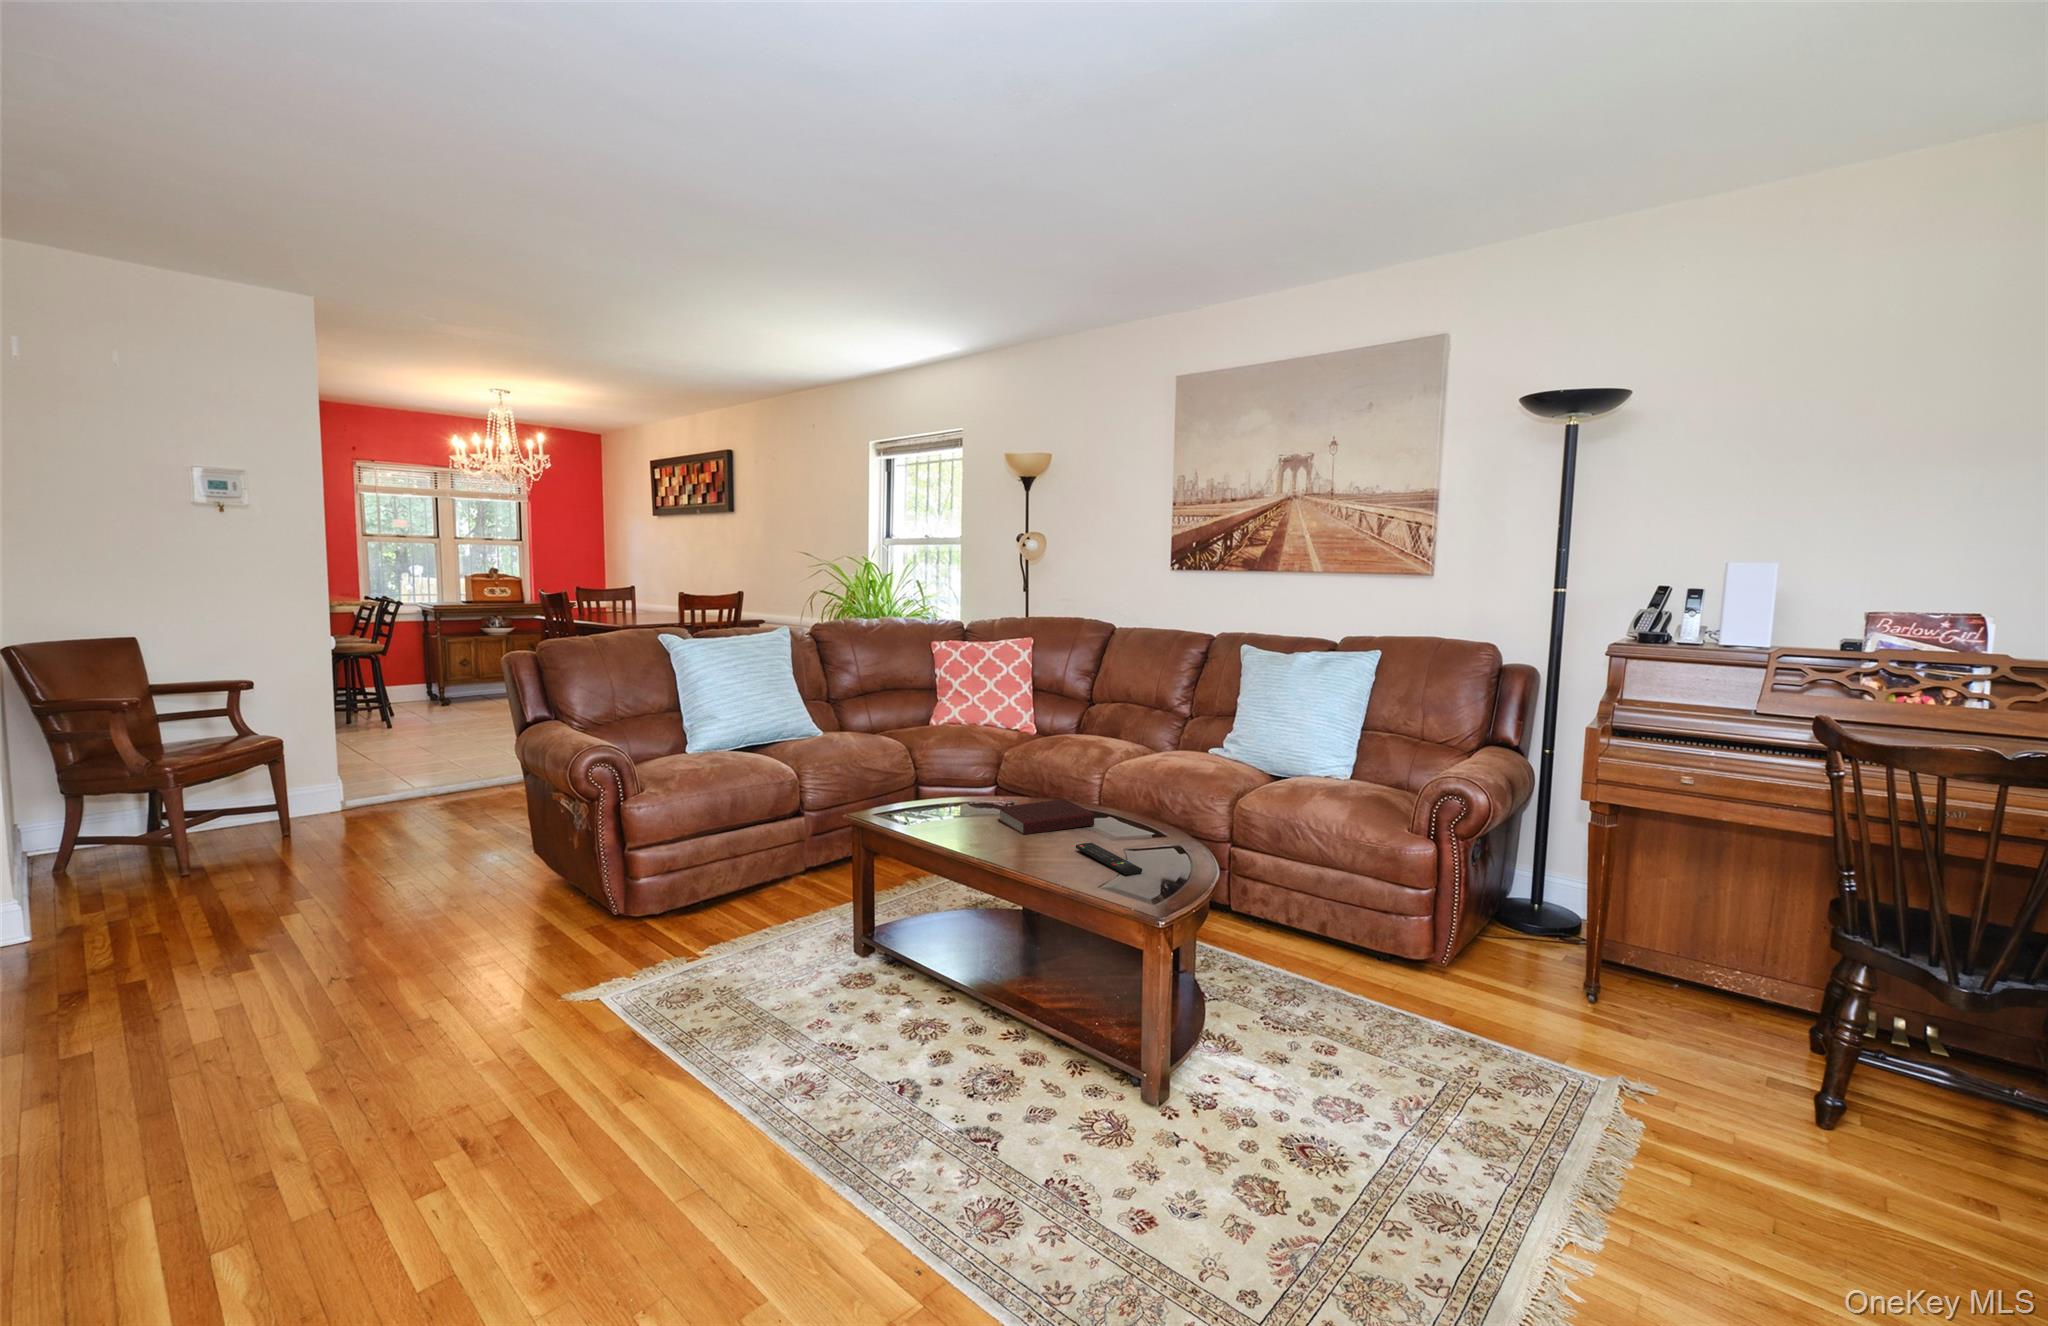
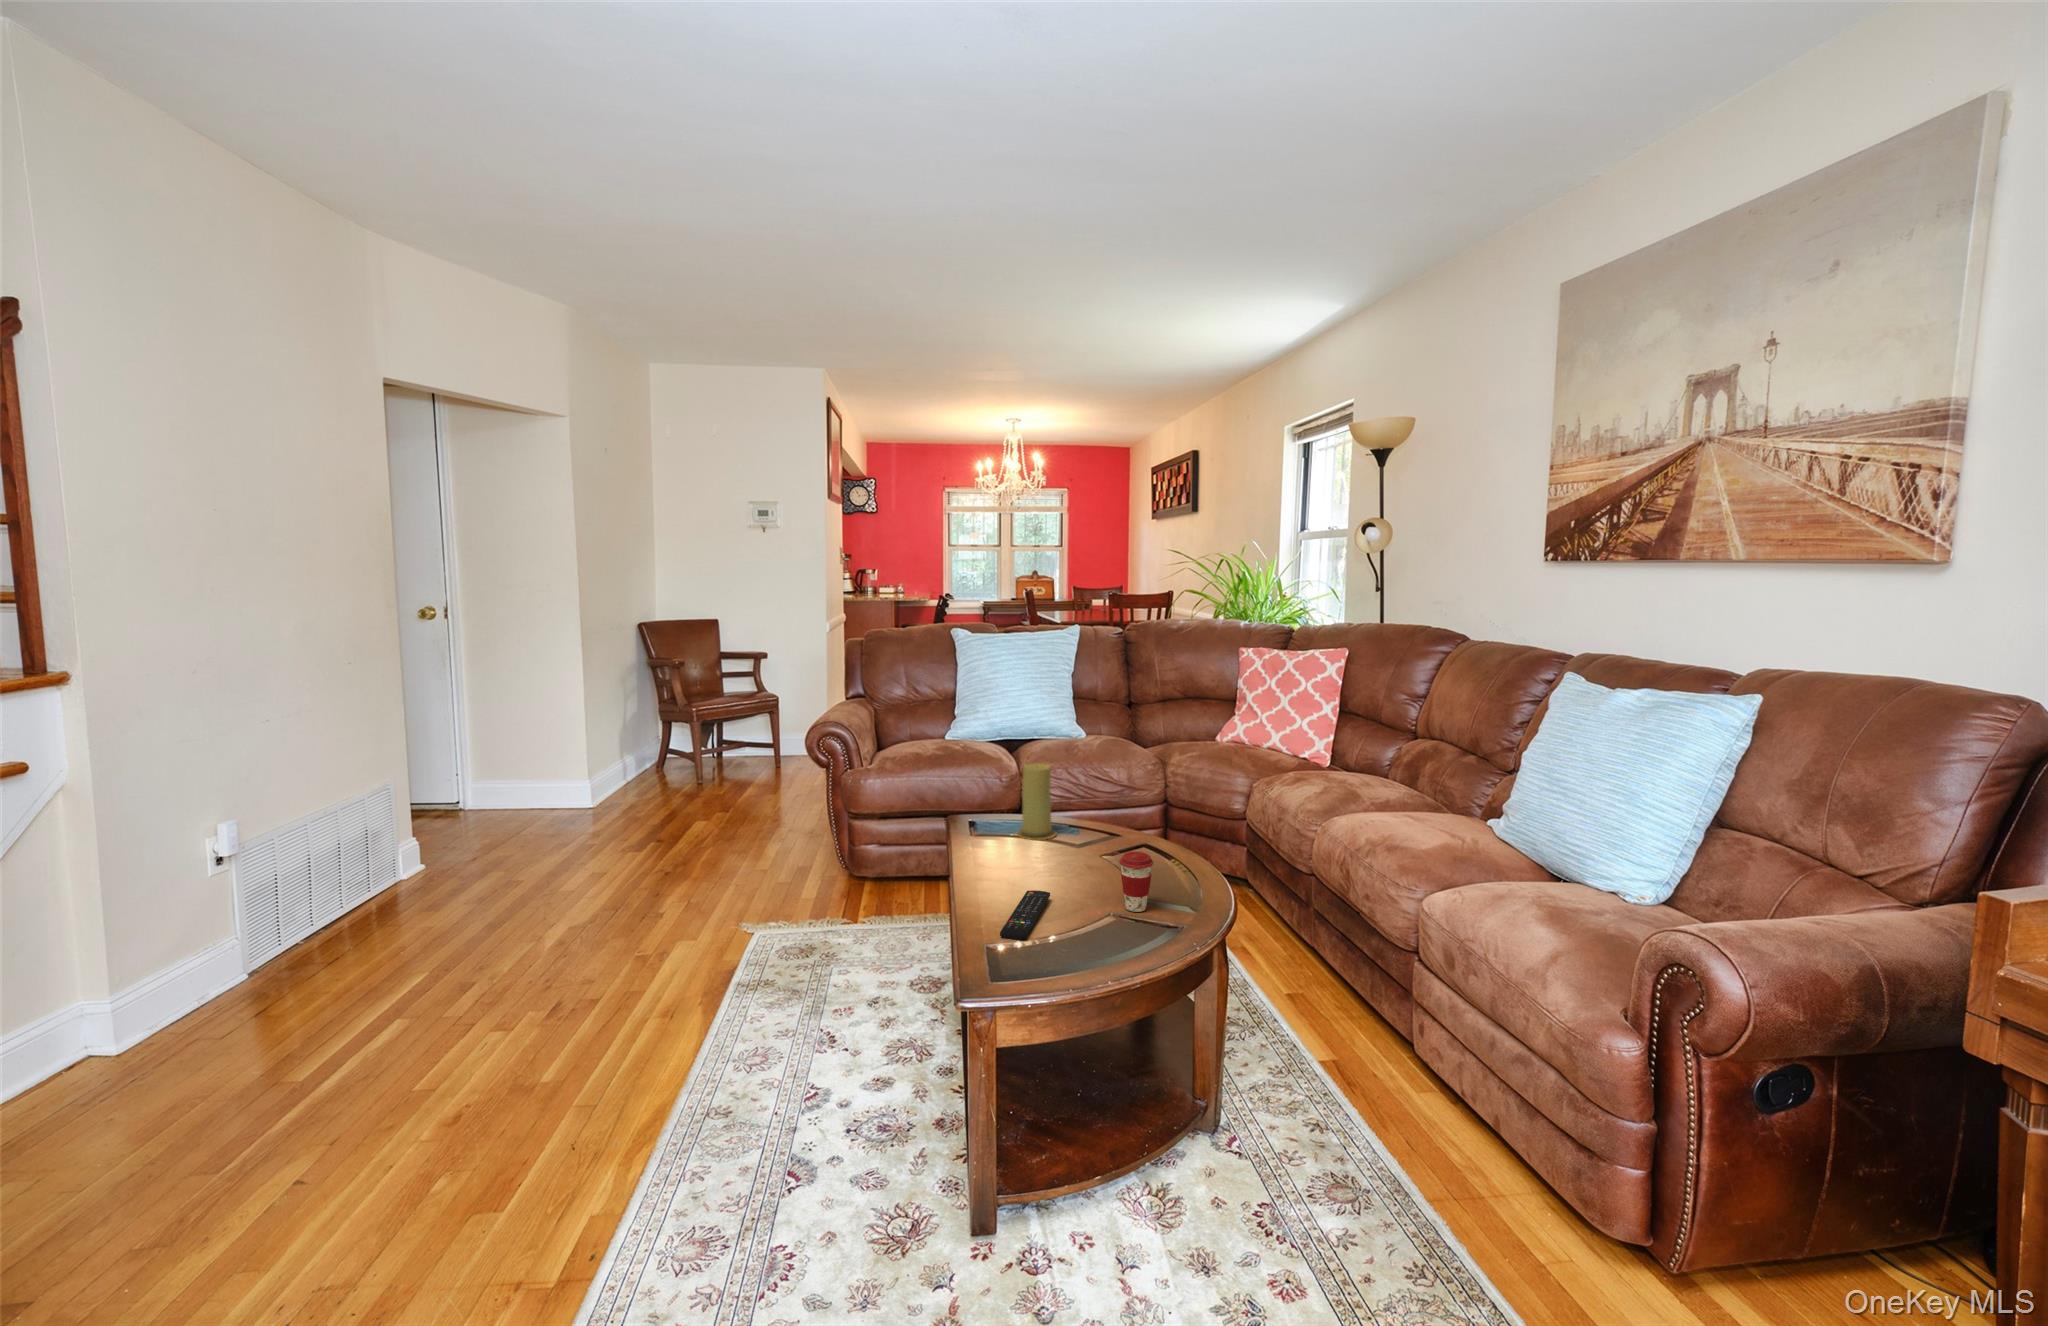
candle: none [949,749,985,818] -> present [1017,764,1056,840]
coffee cup: none [1135,797,1161,842] -> present [1119,851,1153,912]
book: present [998,799,1094,835] -> none [1028,833,1132,876]

